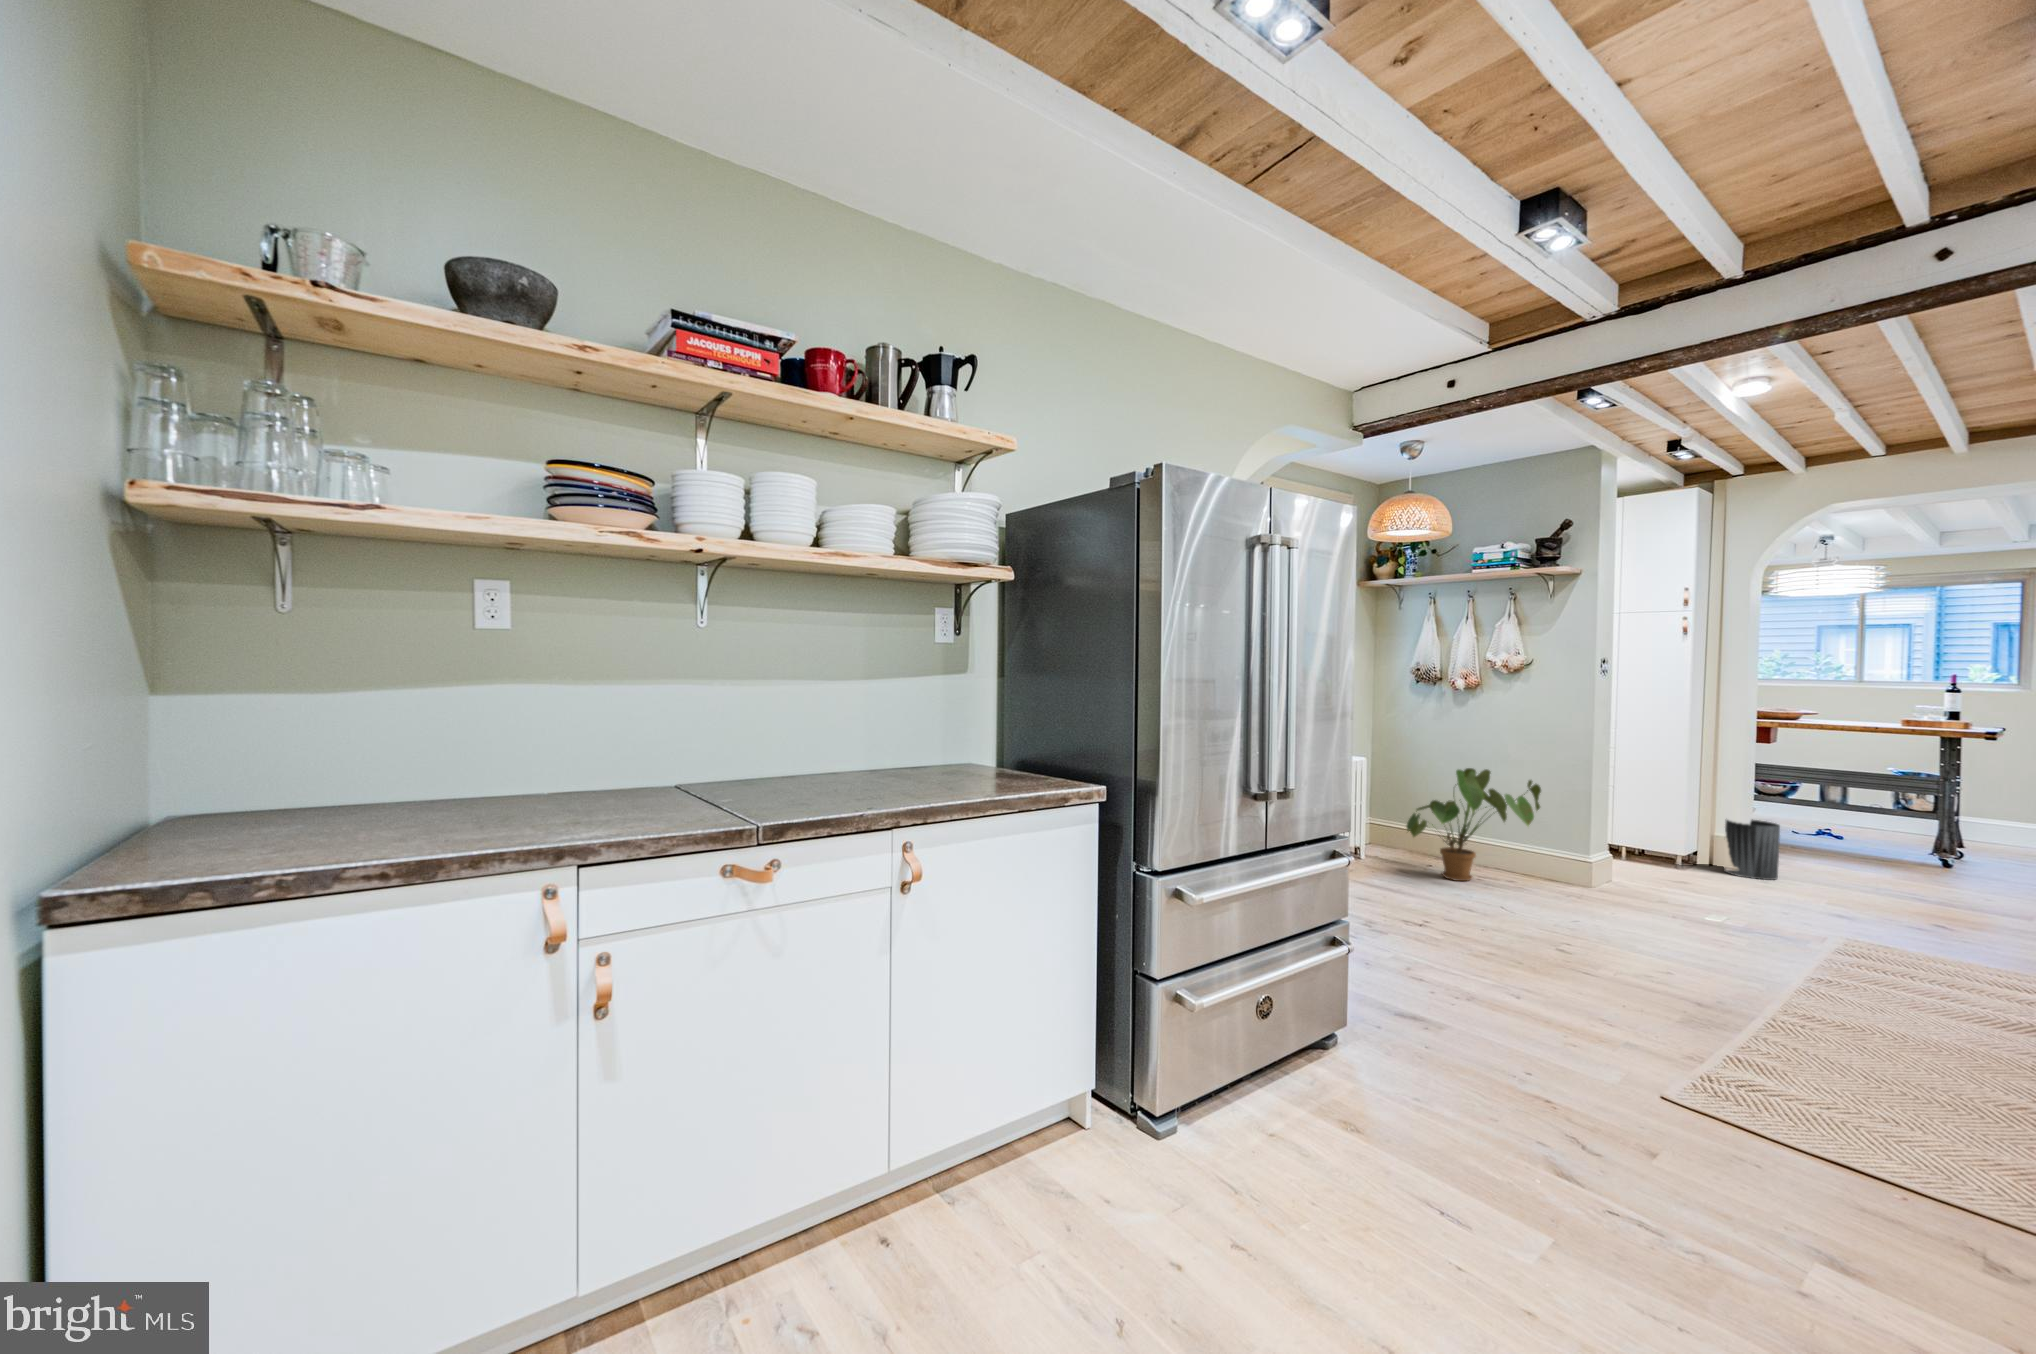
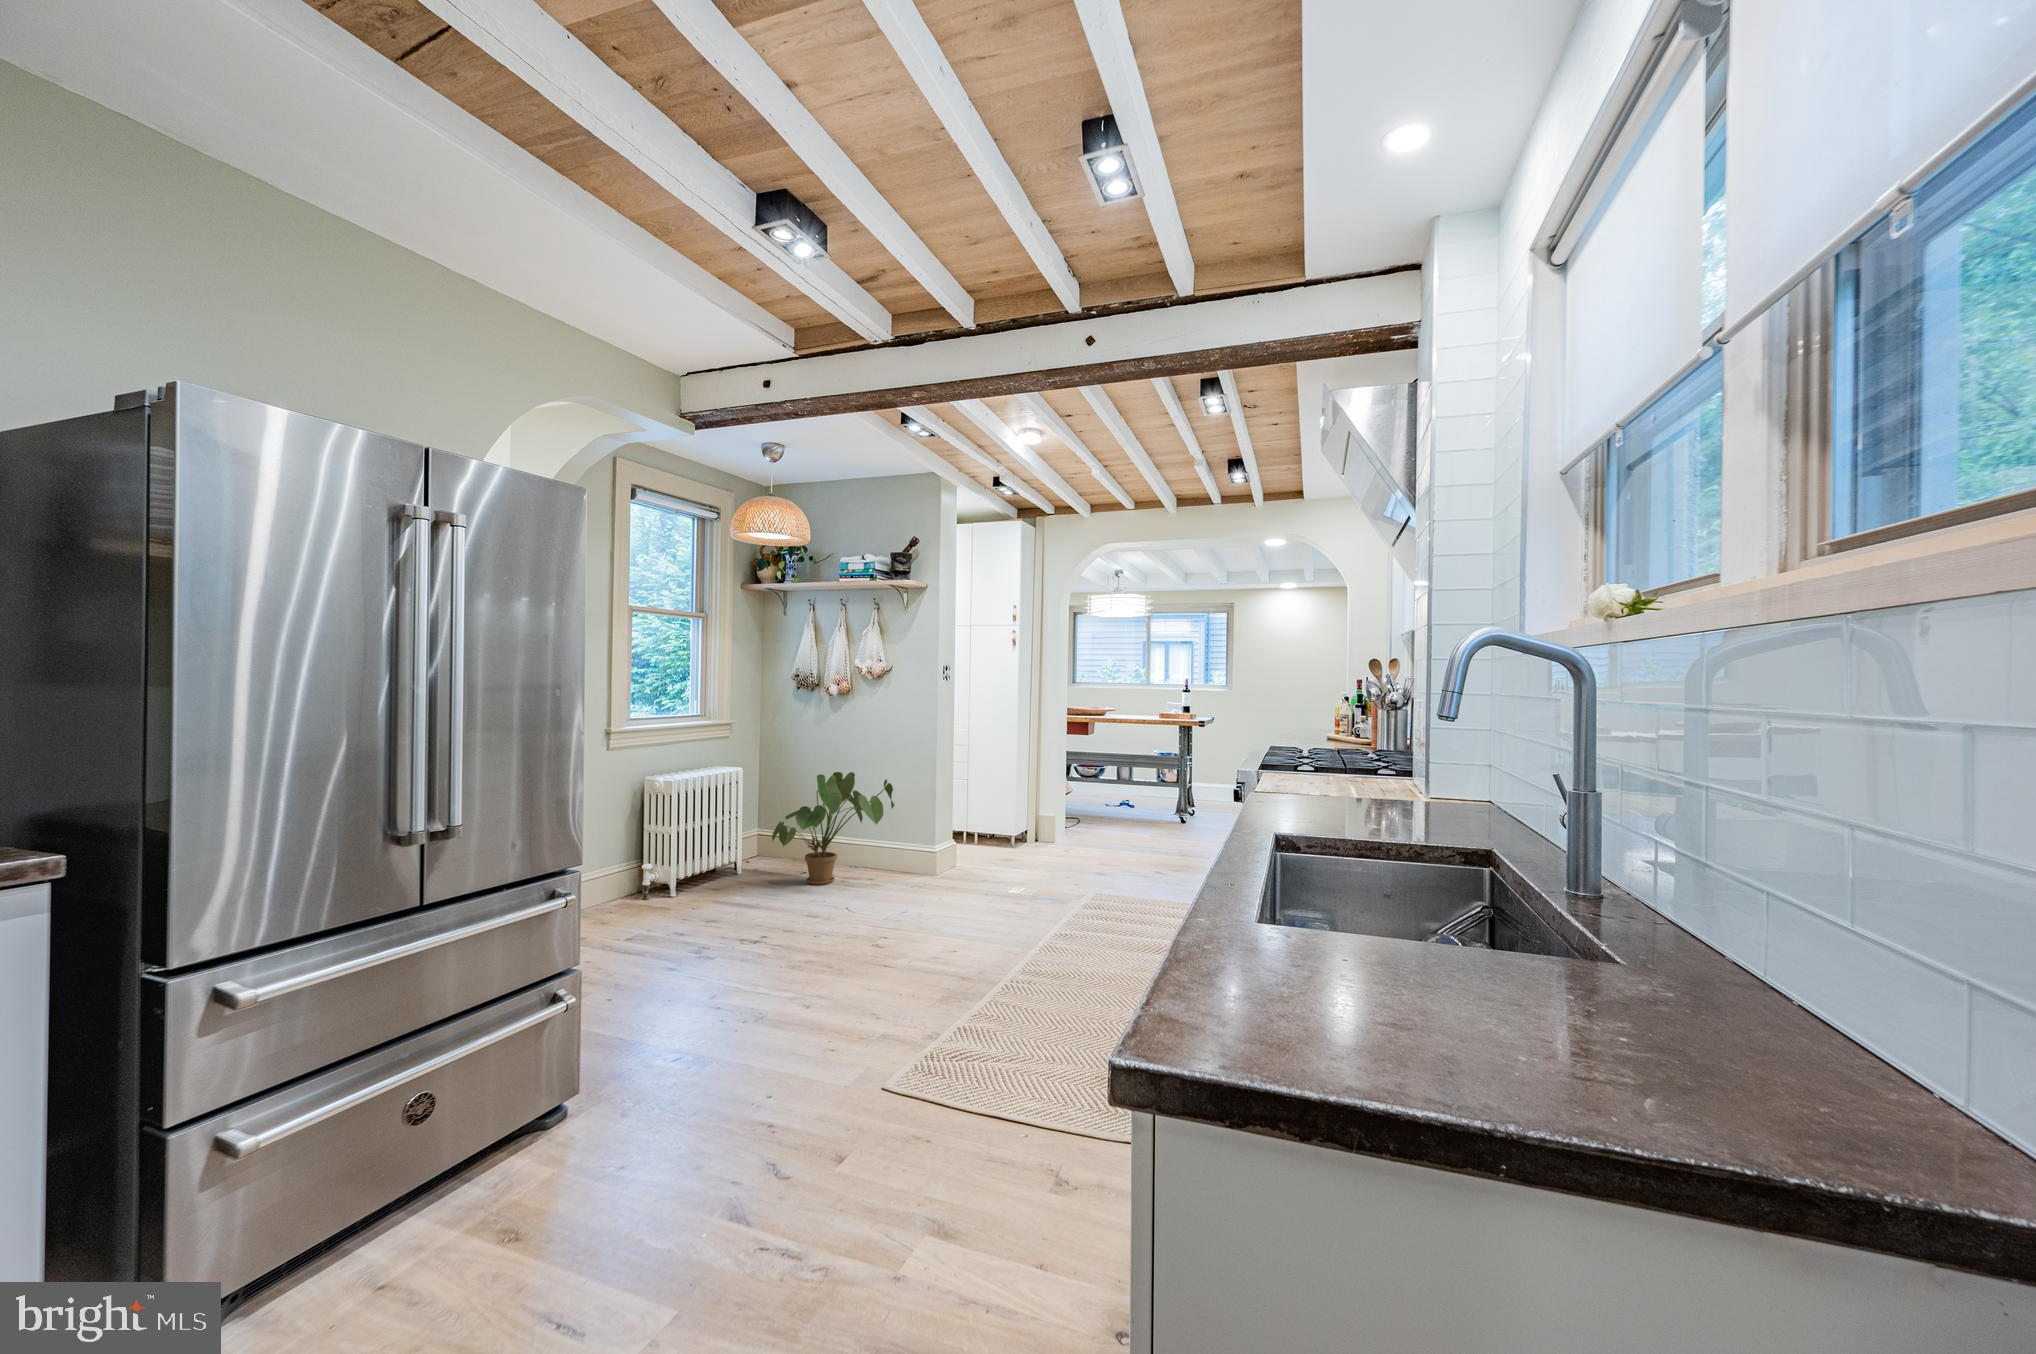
trash can: present [1724,819,1780,880] -> none [1043,799,1078,848]

